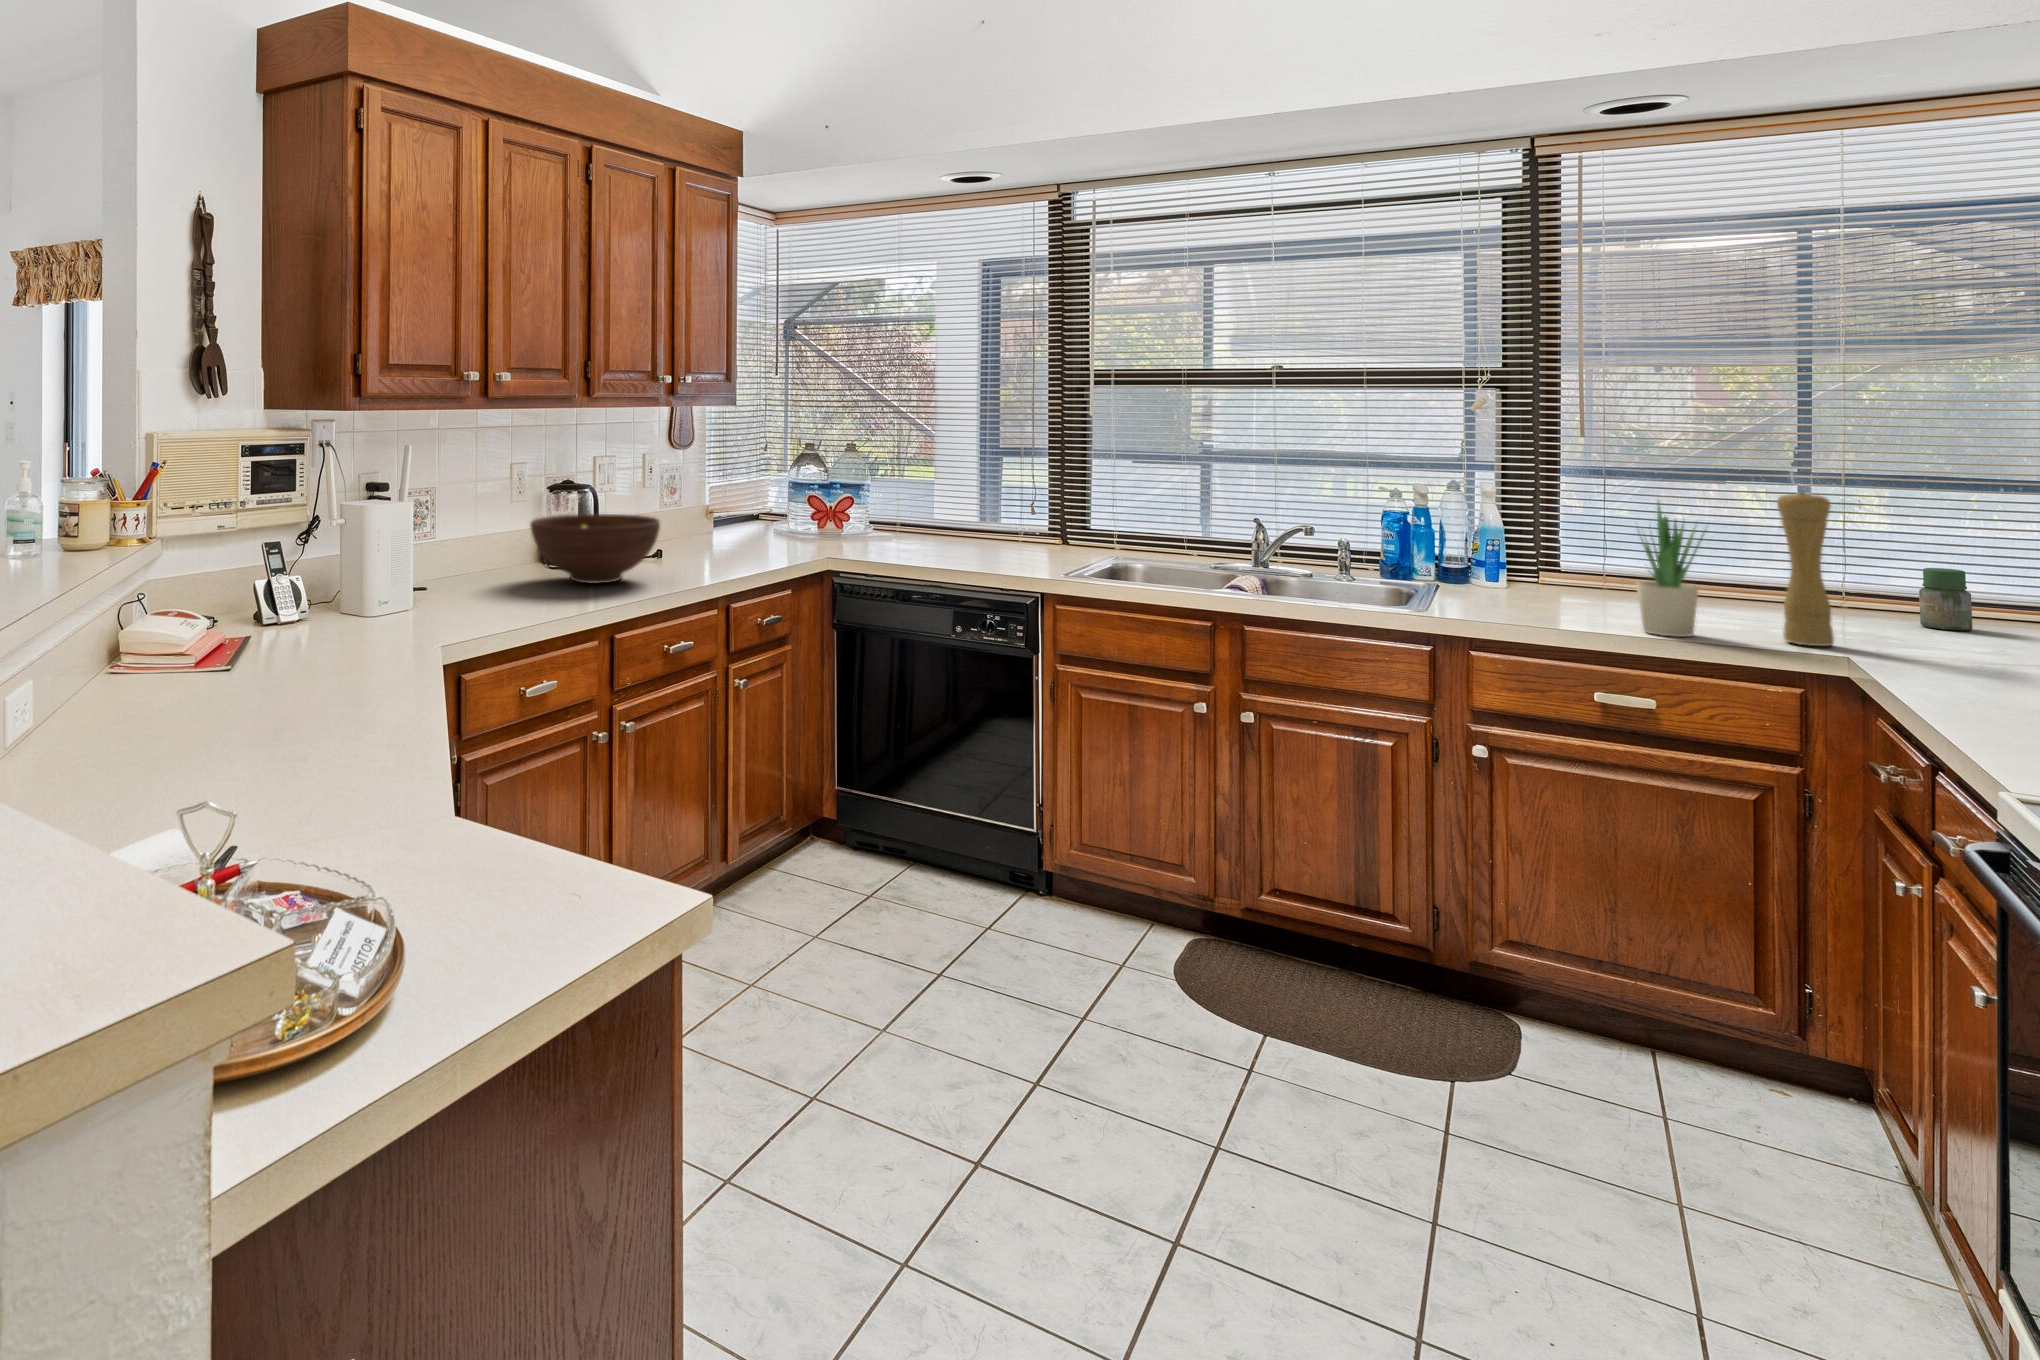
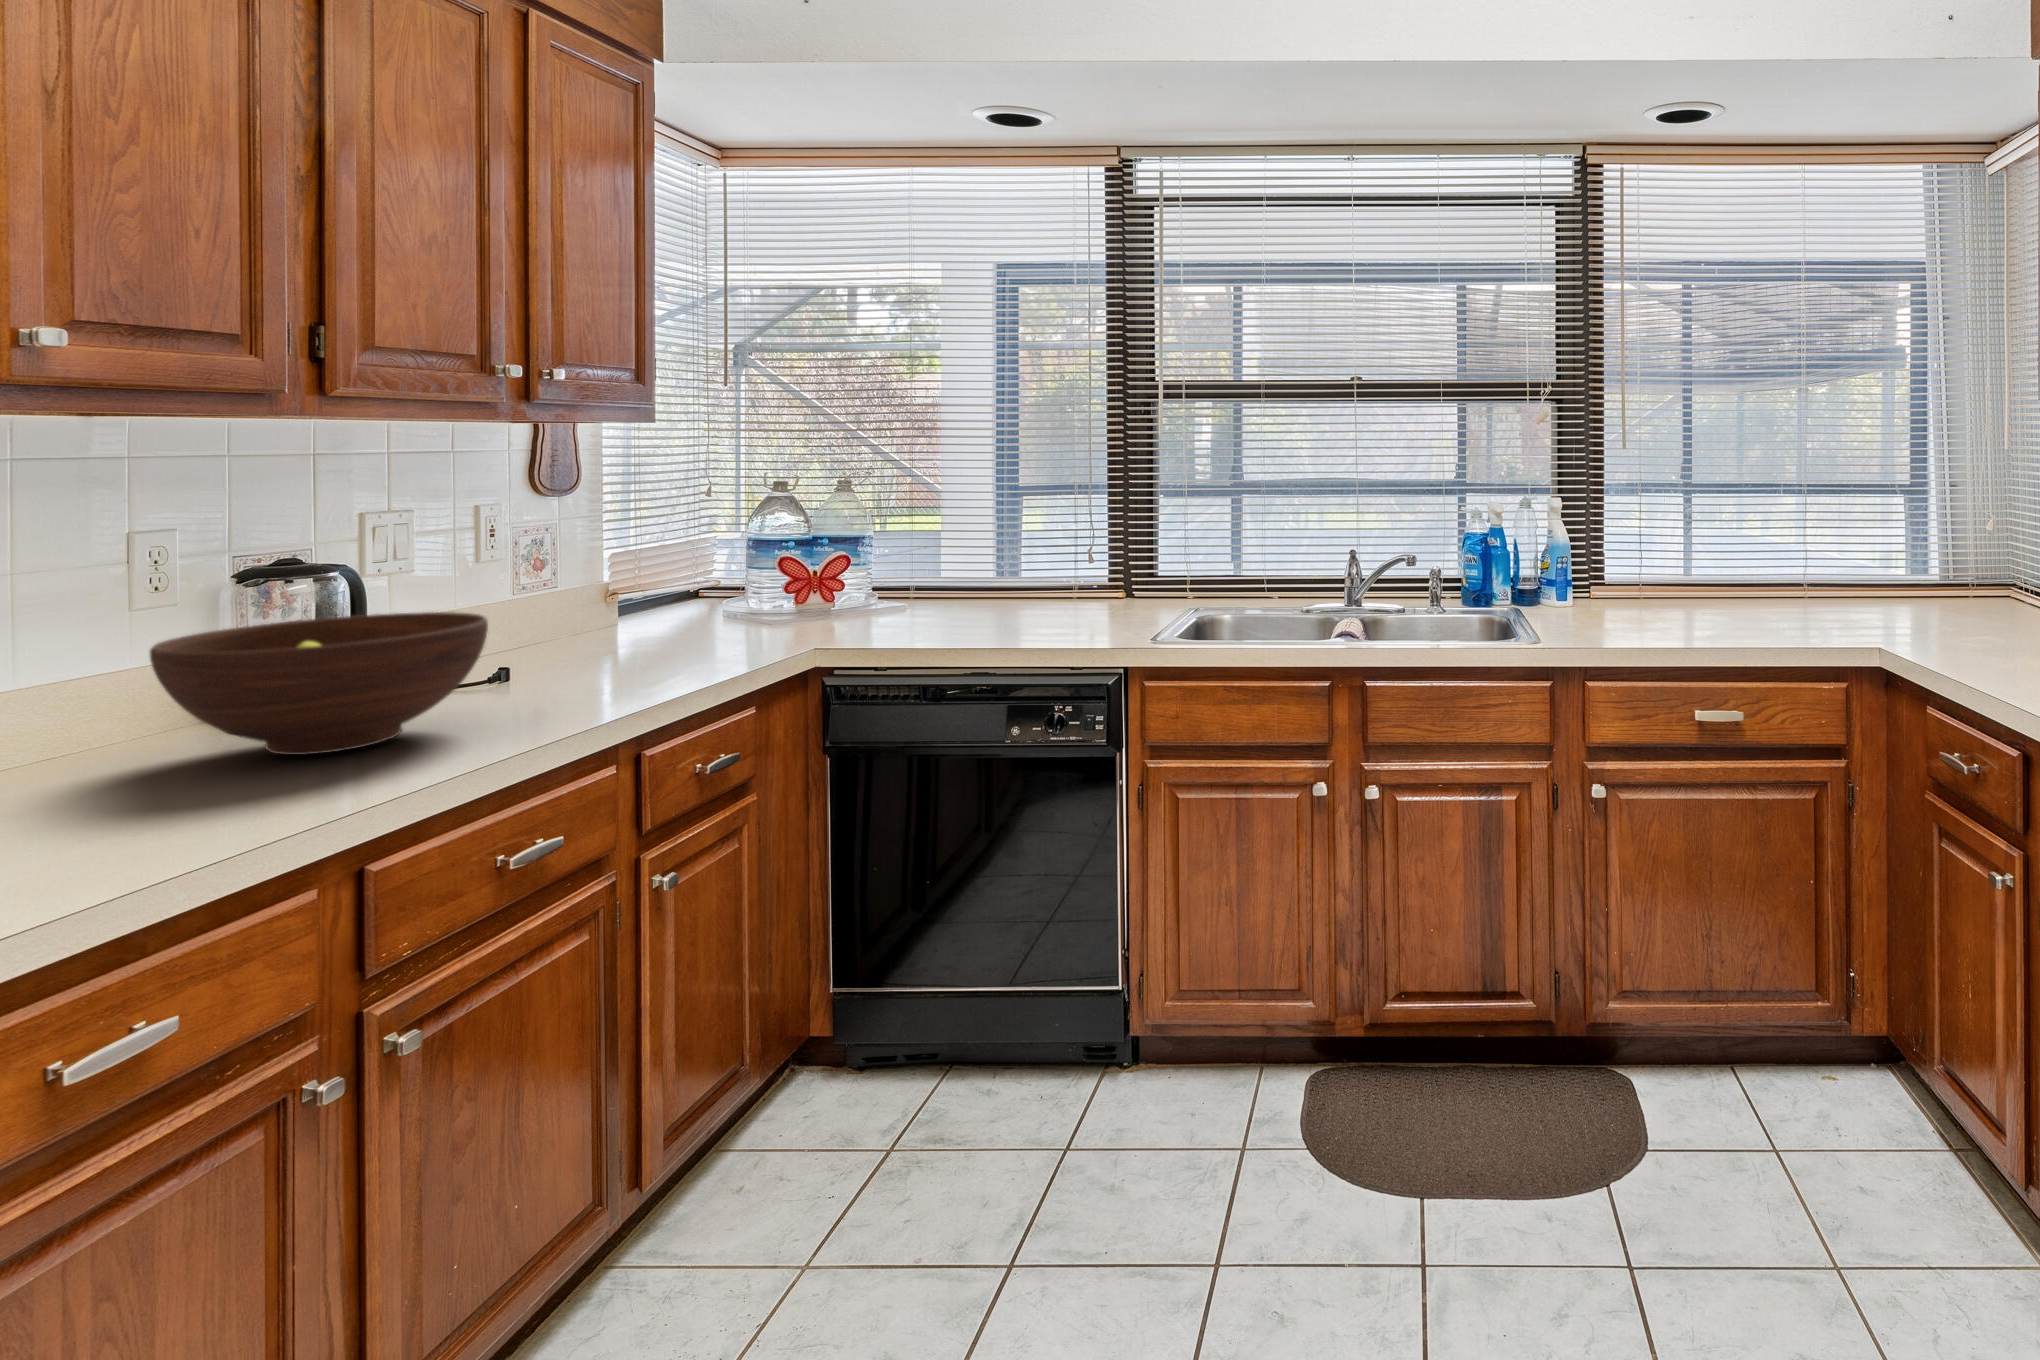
pepper mill: present [1777,492,1834,646] -> none [1824,495,1863,641]
potted plant: present [1636,503,1704,637] -> none [1719,506,1779,645]
jar: present [1919,568,1972,630] -> none [1871,560,1904,613]

